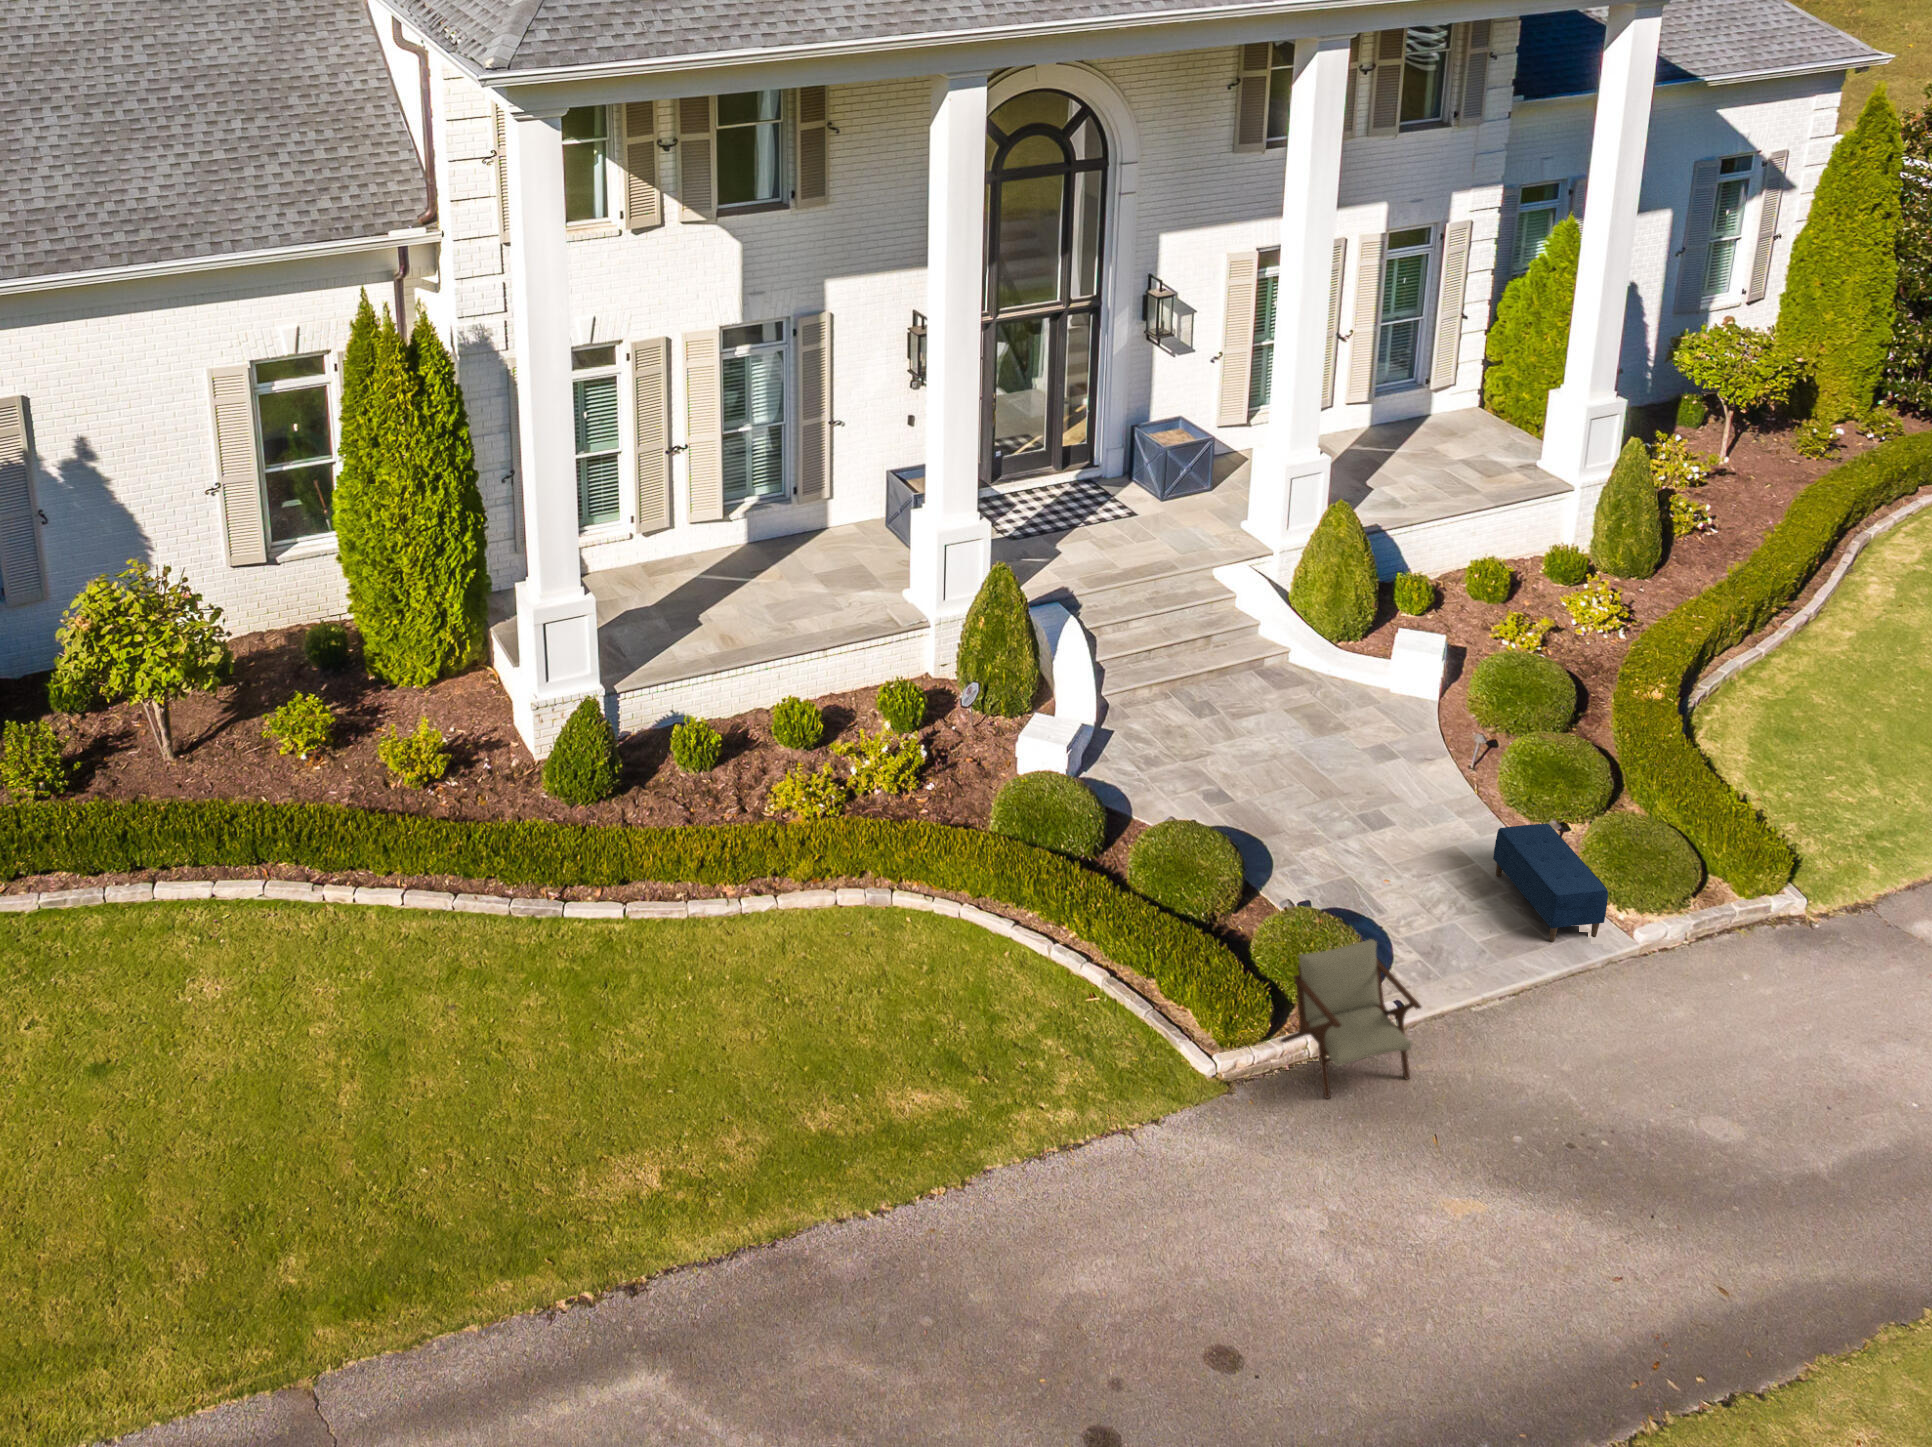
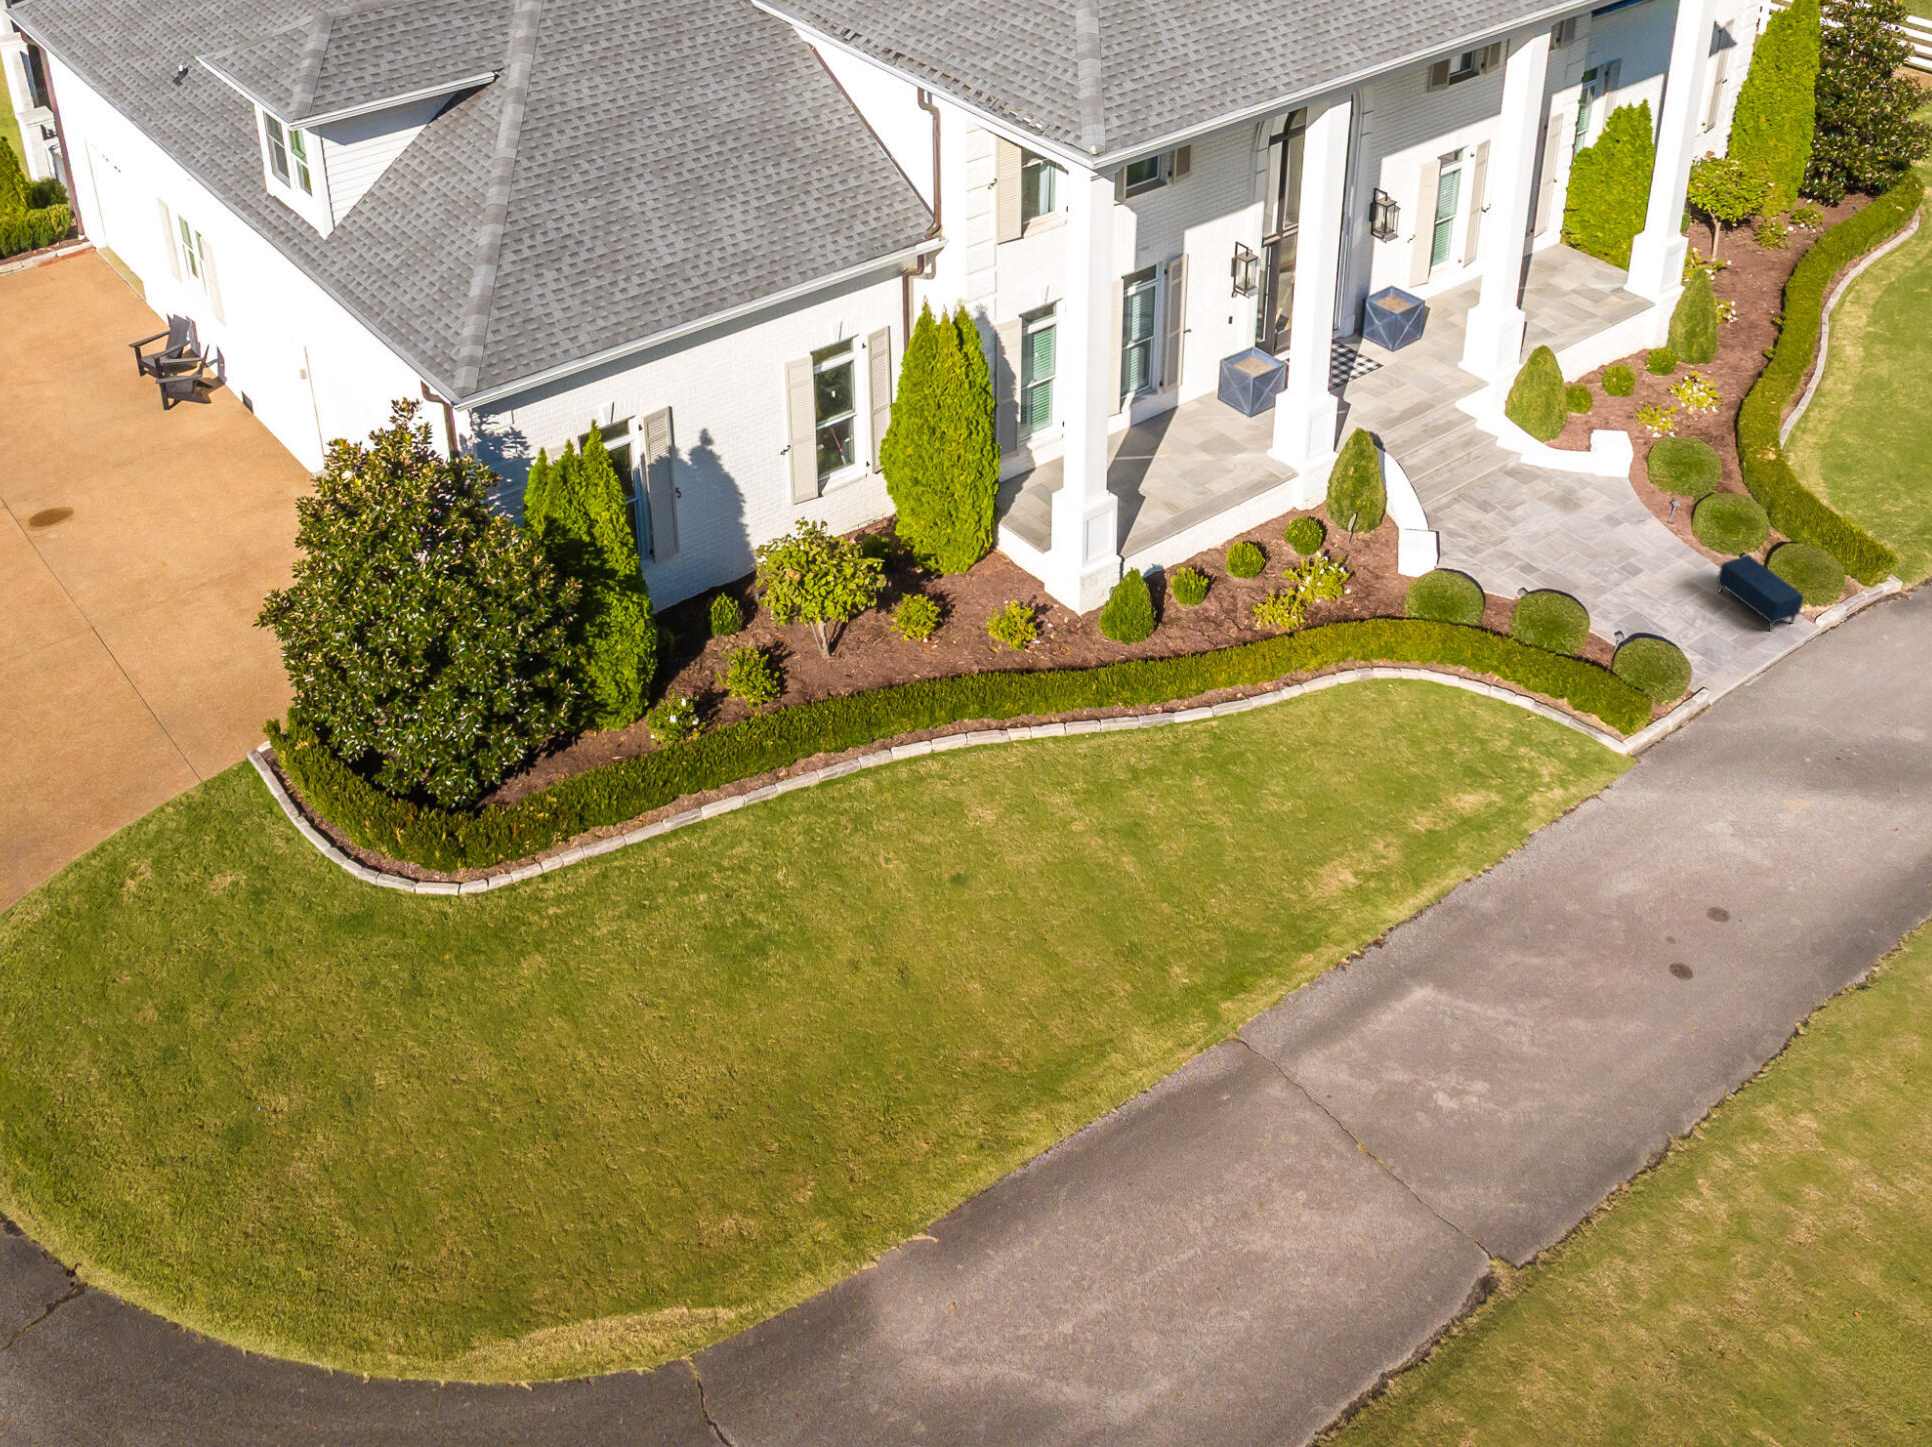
lounge chair: present [1280,939,1421,1099] -> none [1651,655,1747,756]

